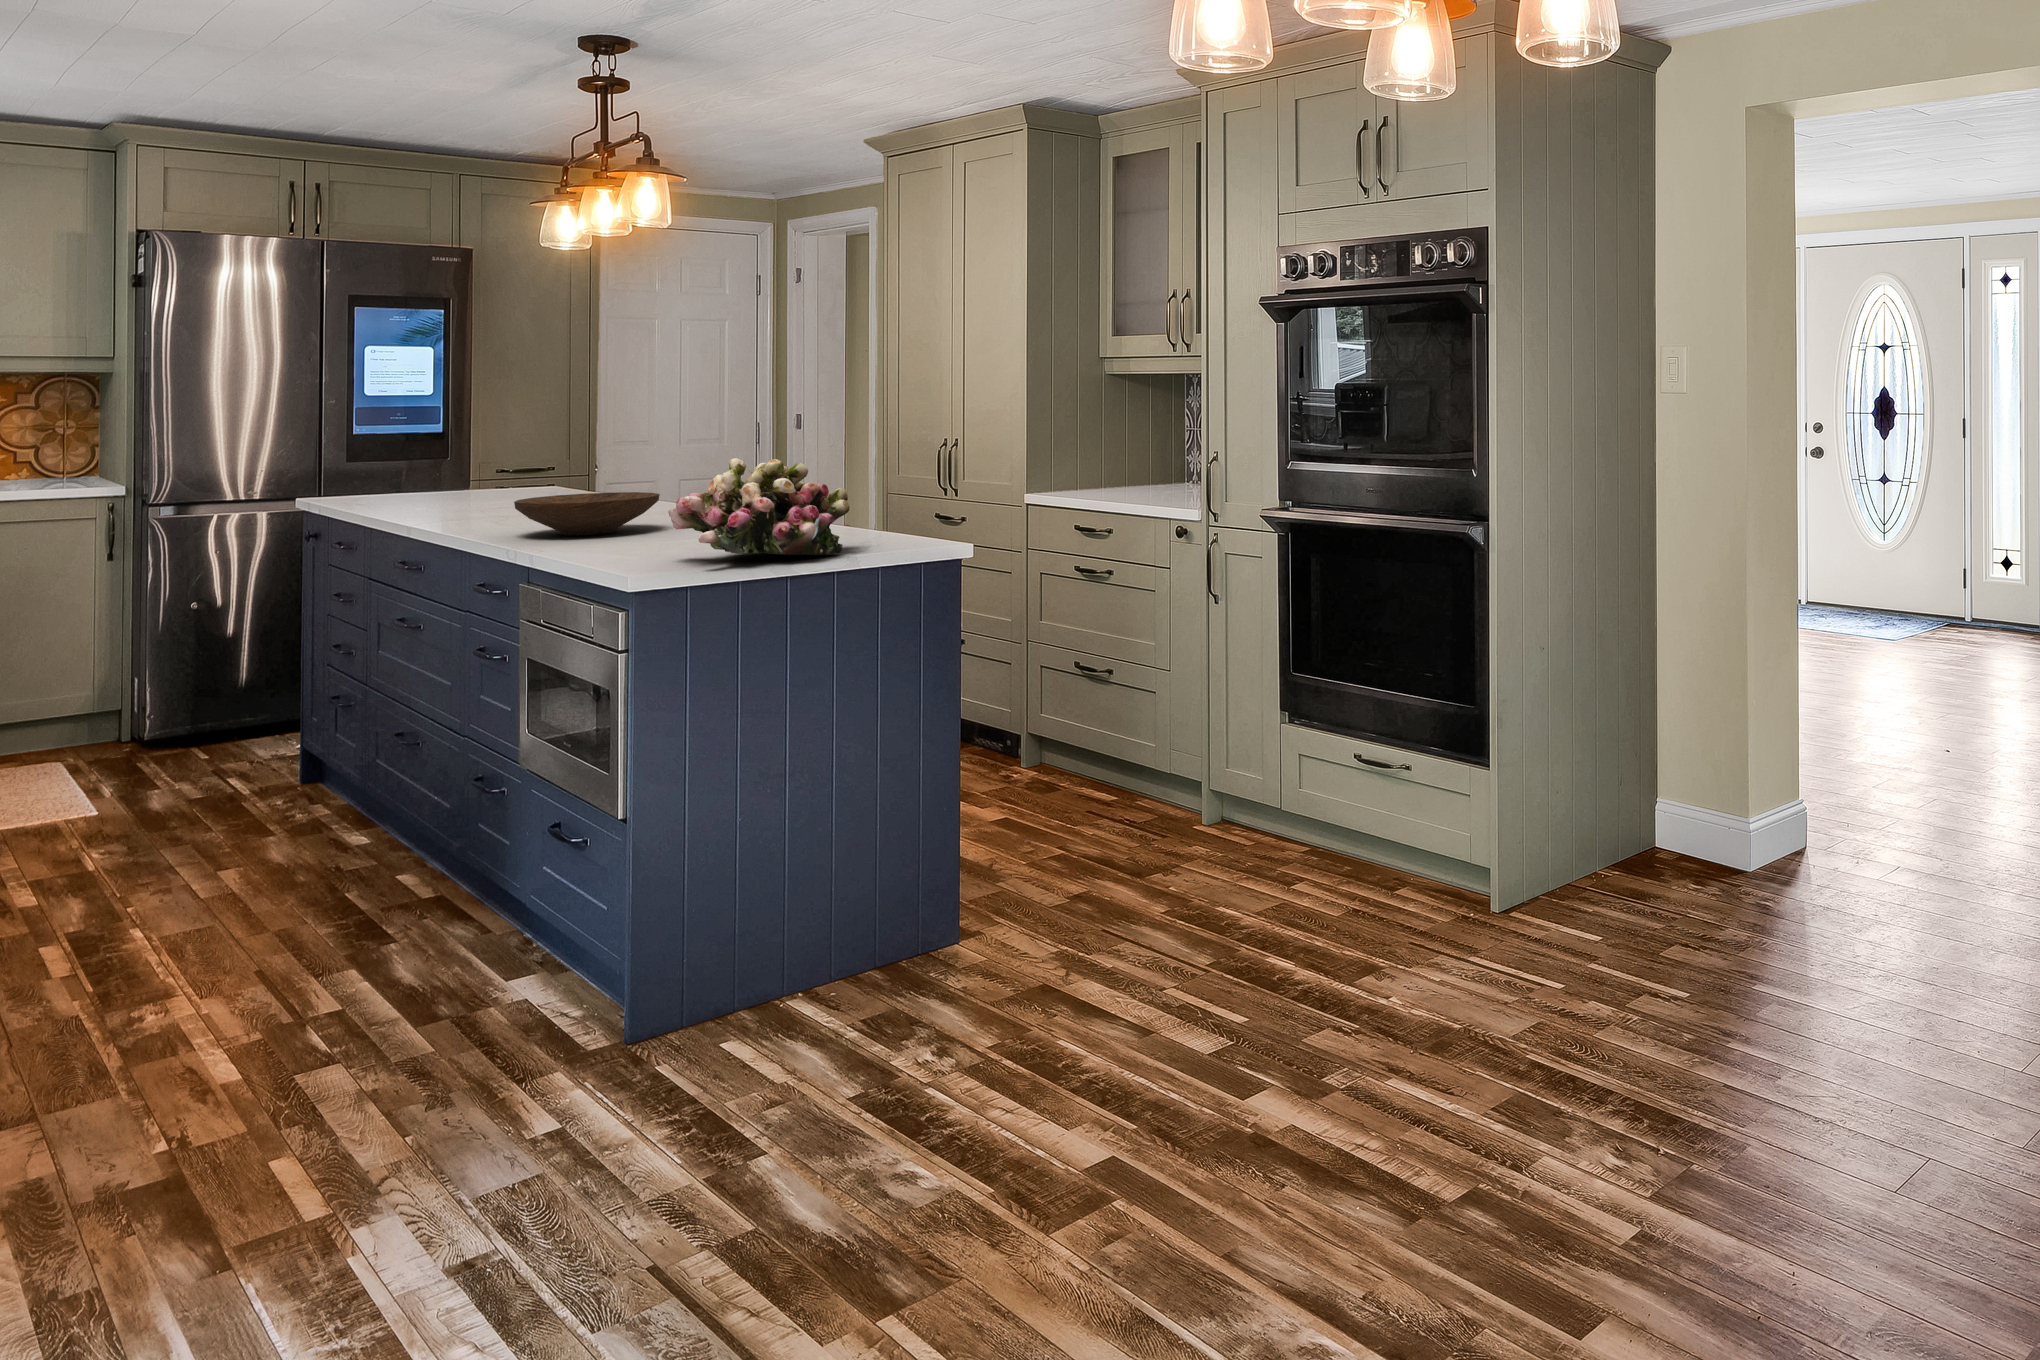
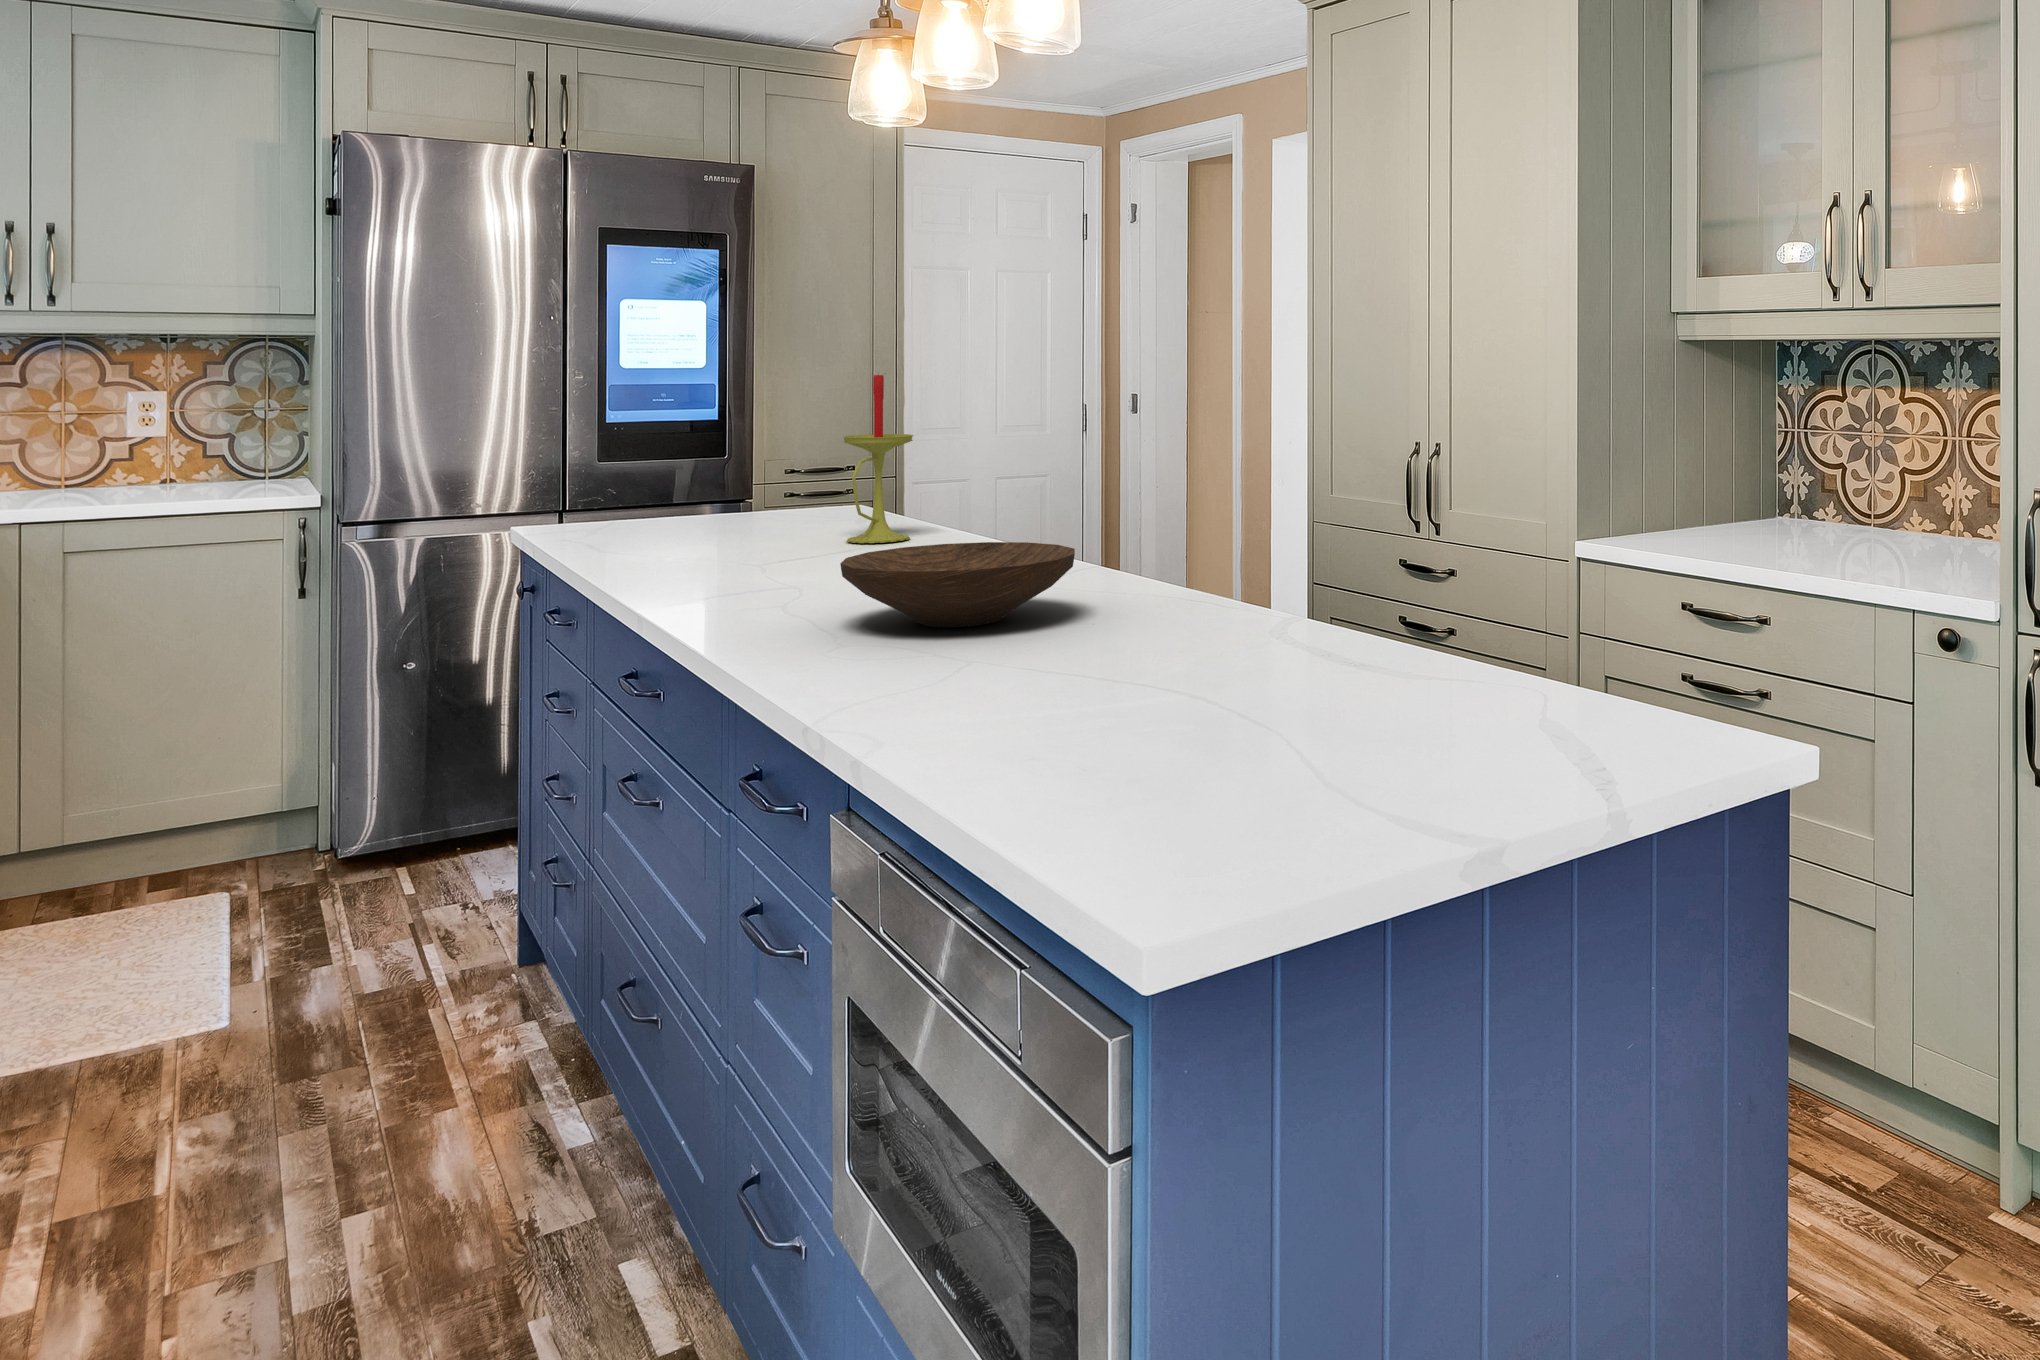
candle: none [530,396,580,504] -> present [844,375,913,543]
flower arrangement: present [668,458,850,555] -> none [1163,502,1506,723]

